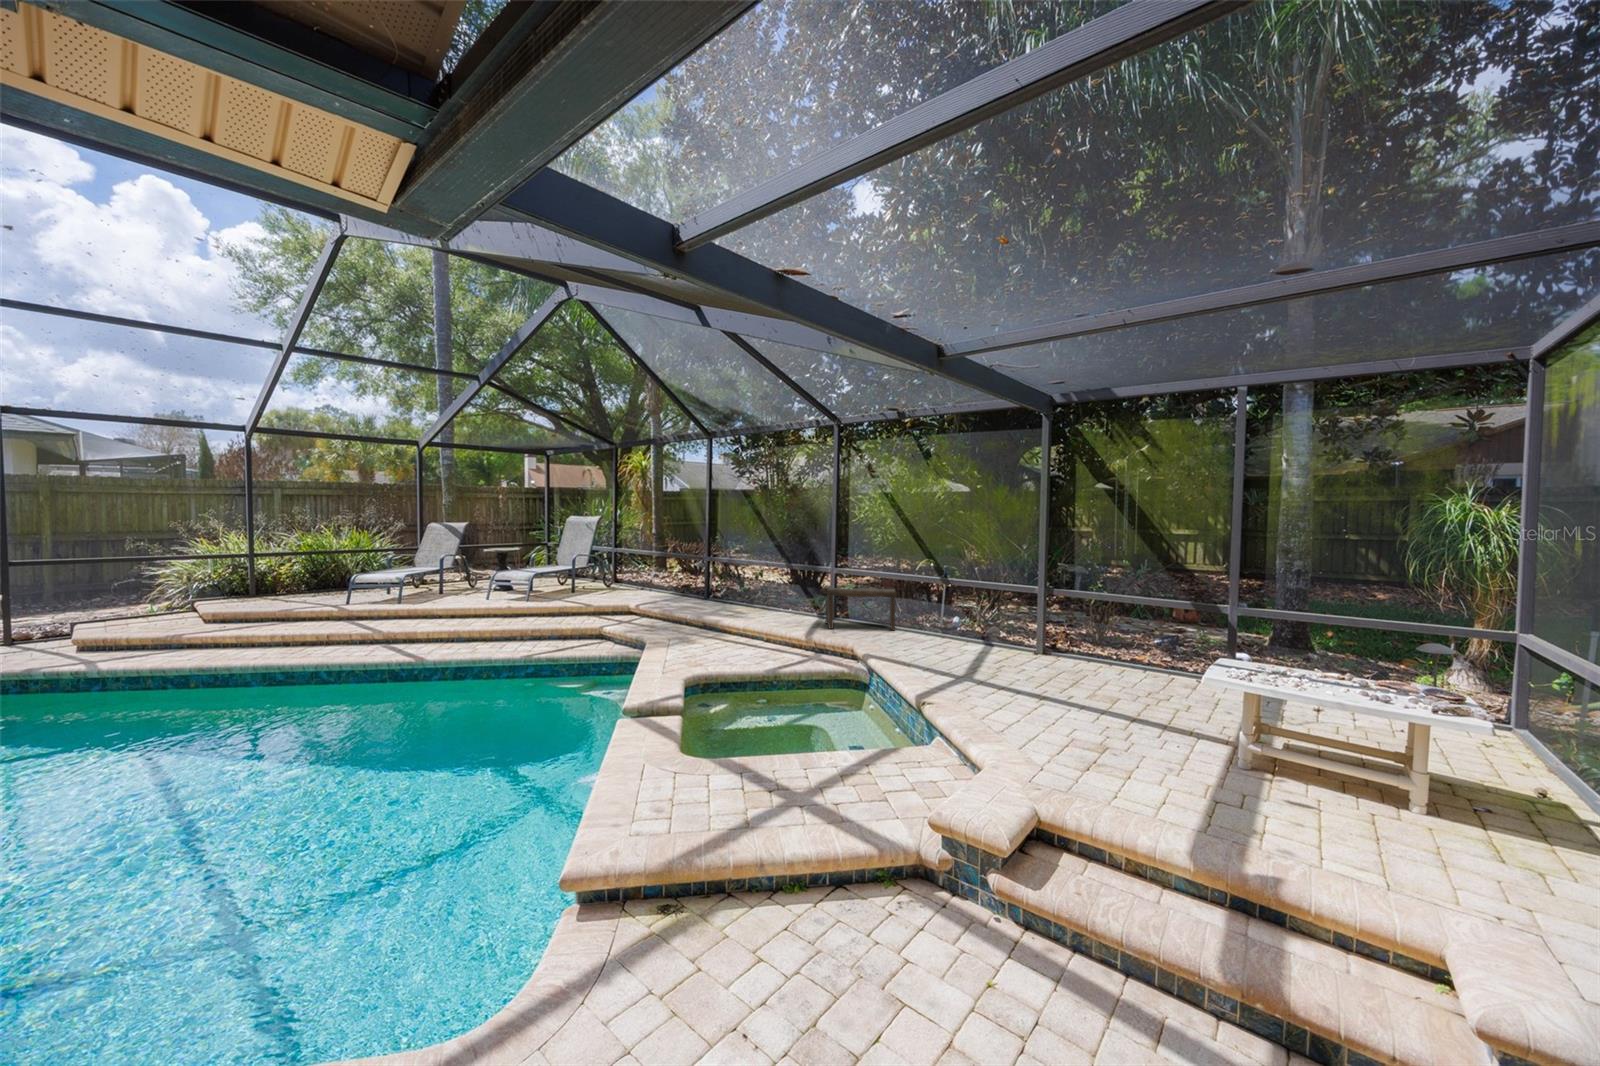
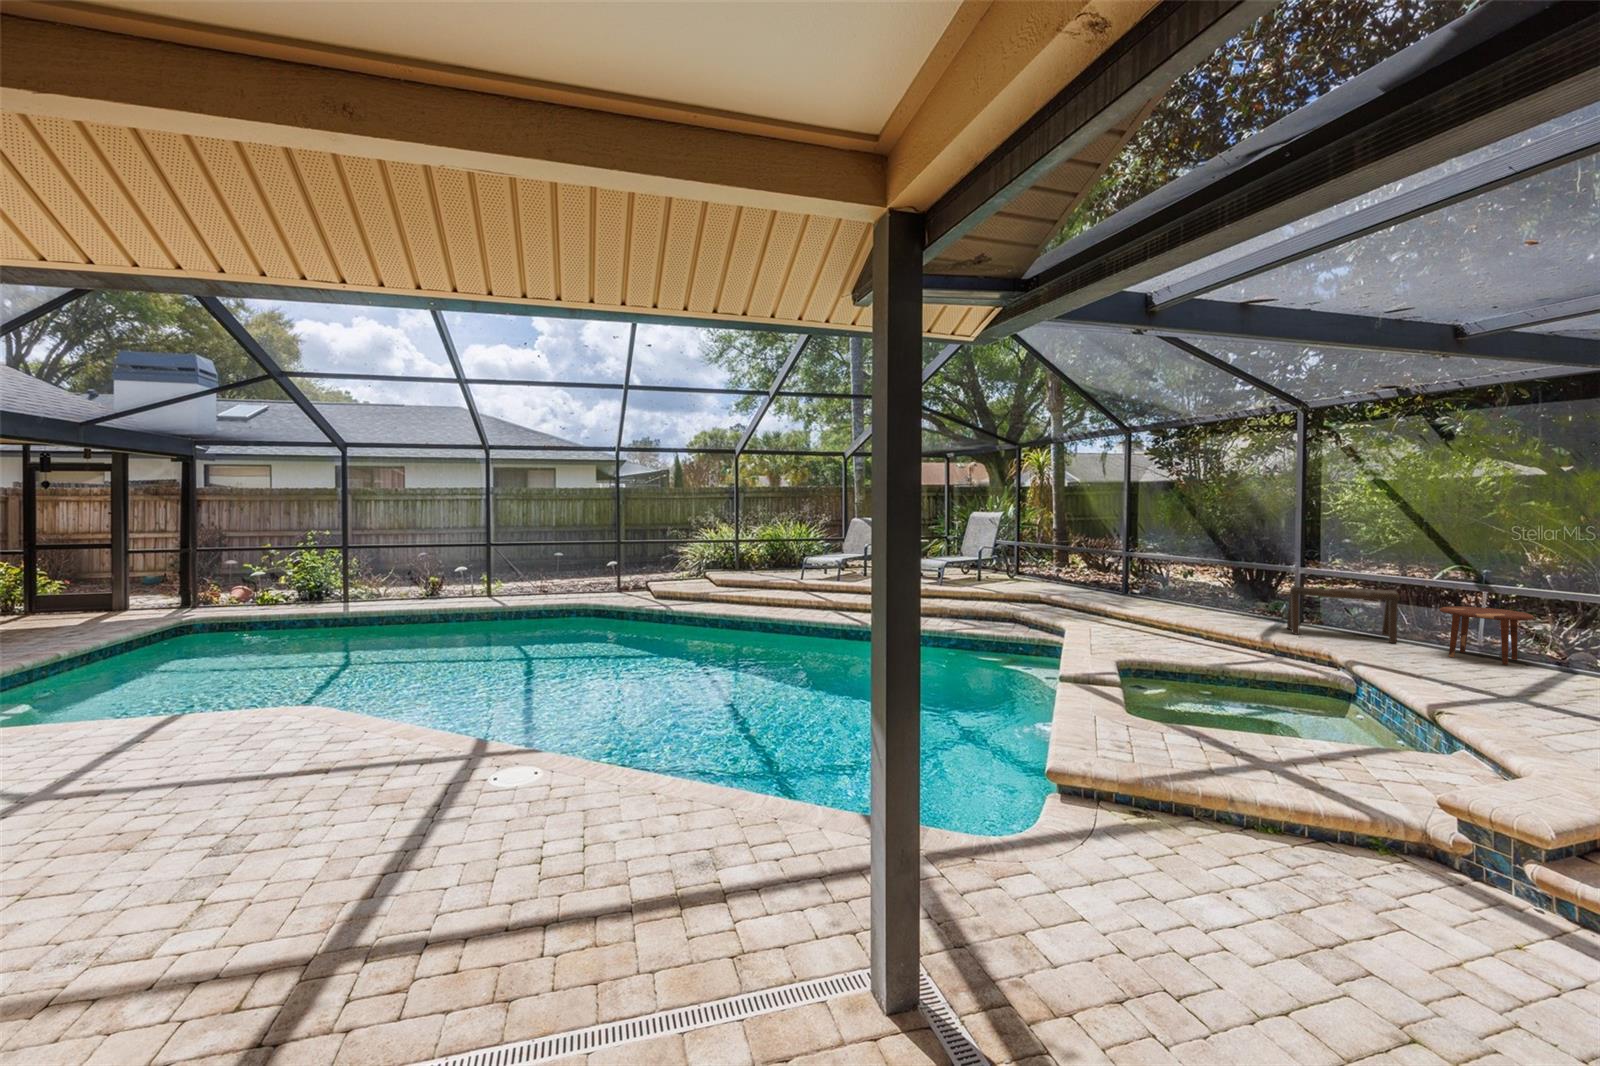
side table: none [920,599,971,643] -> present [1440,606,1533,665]

